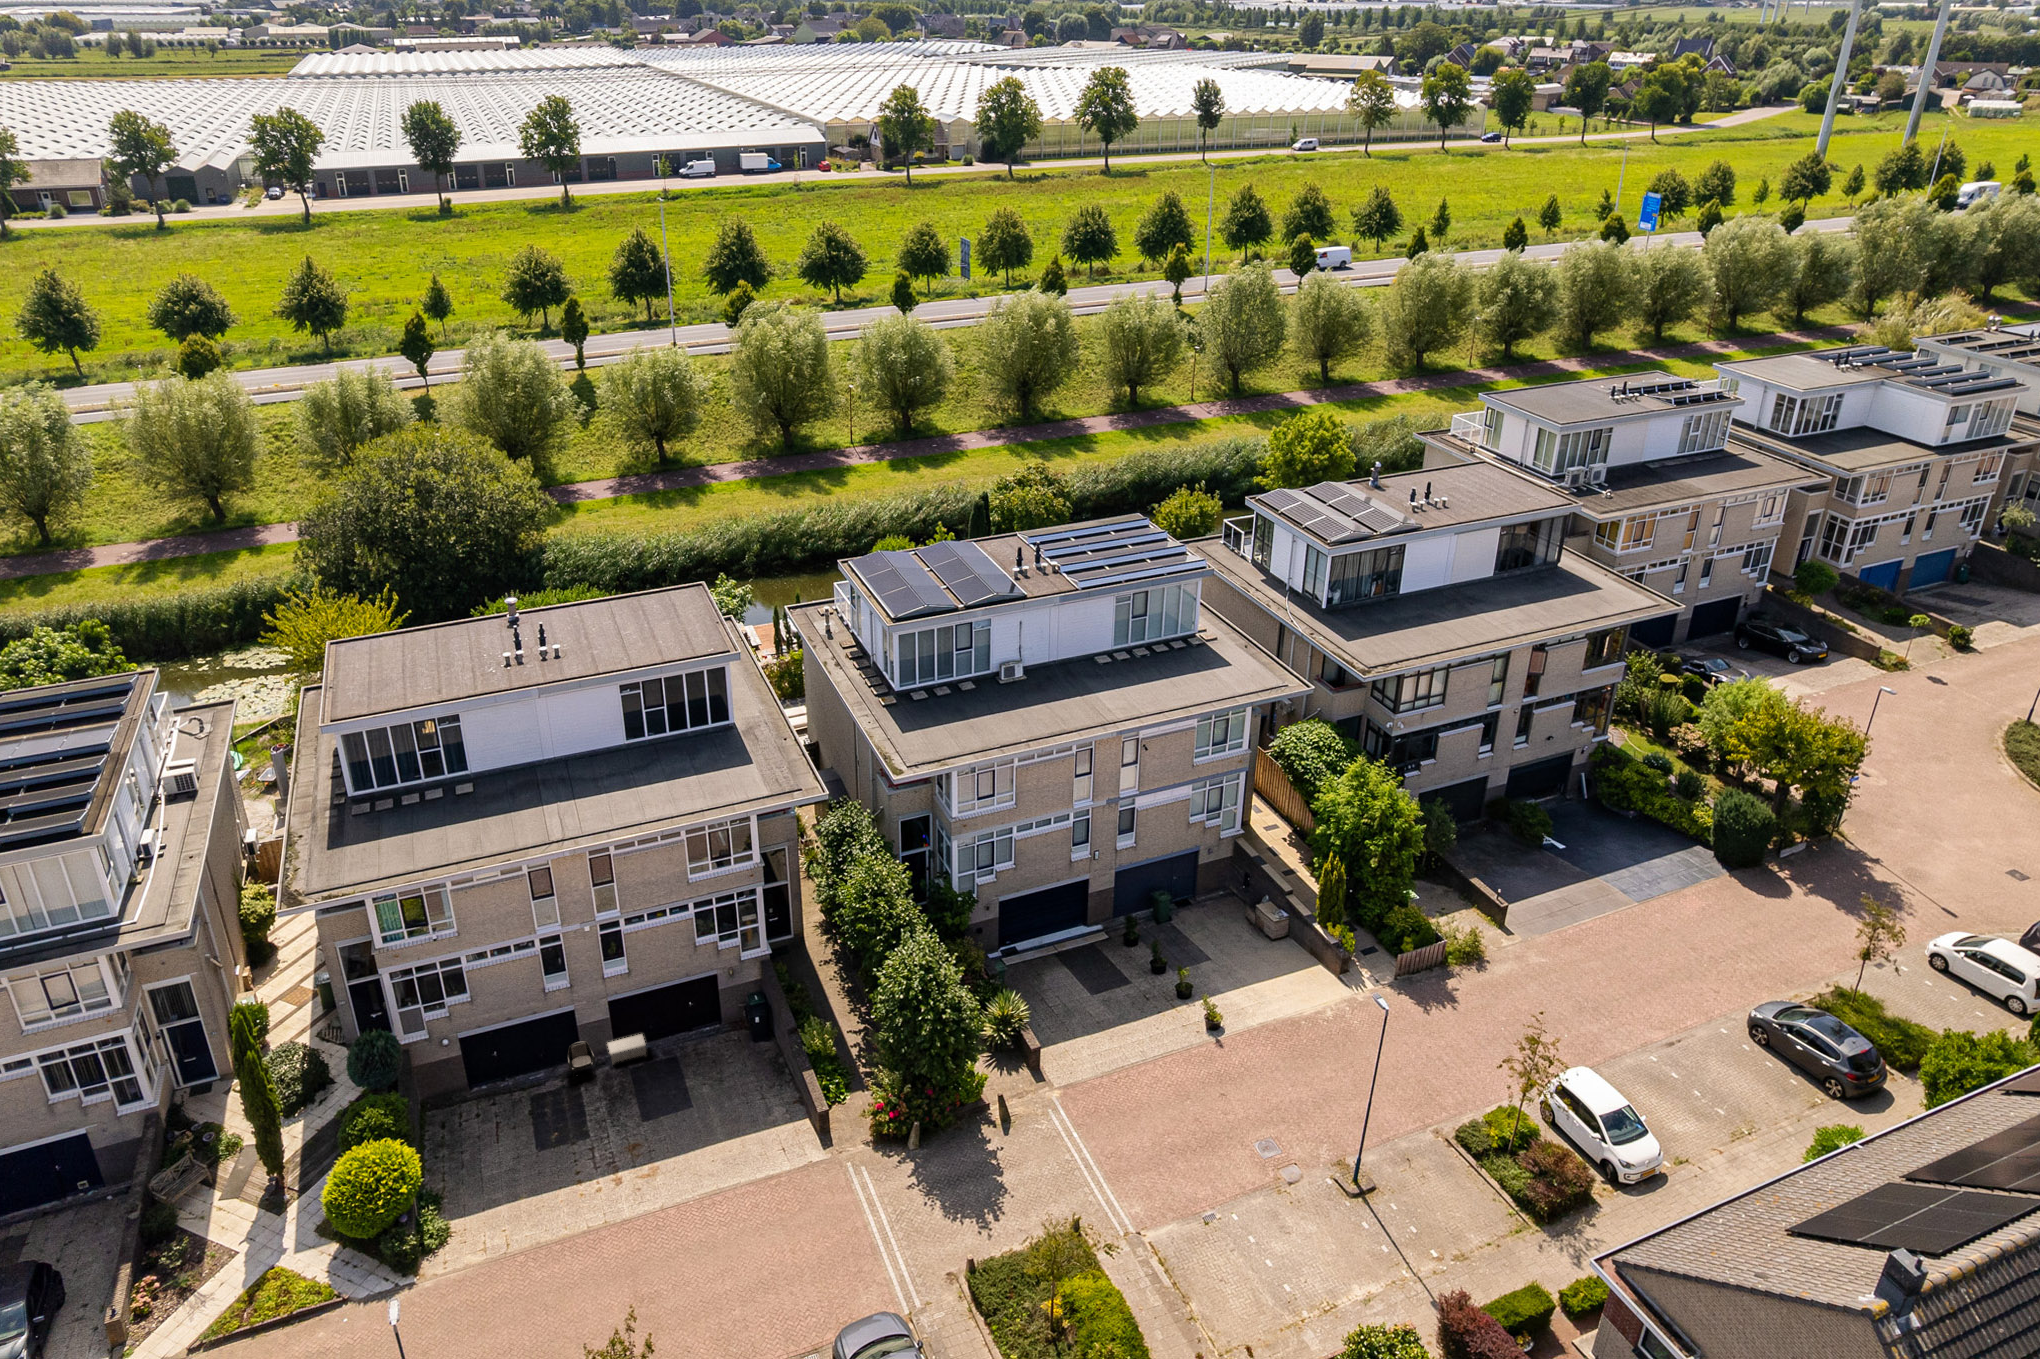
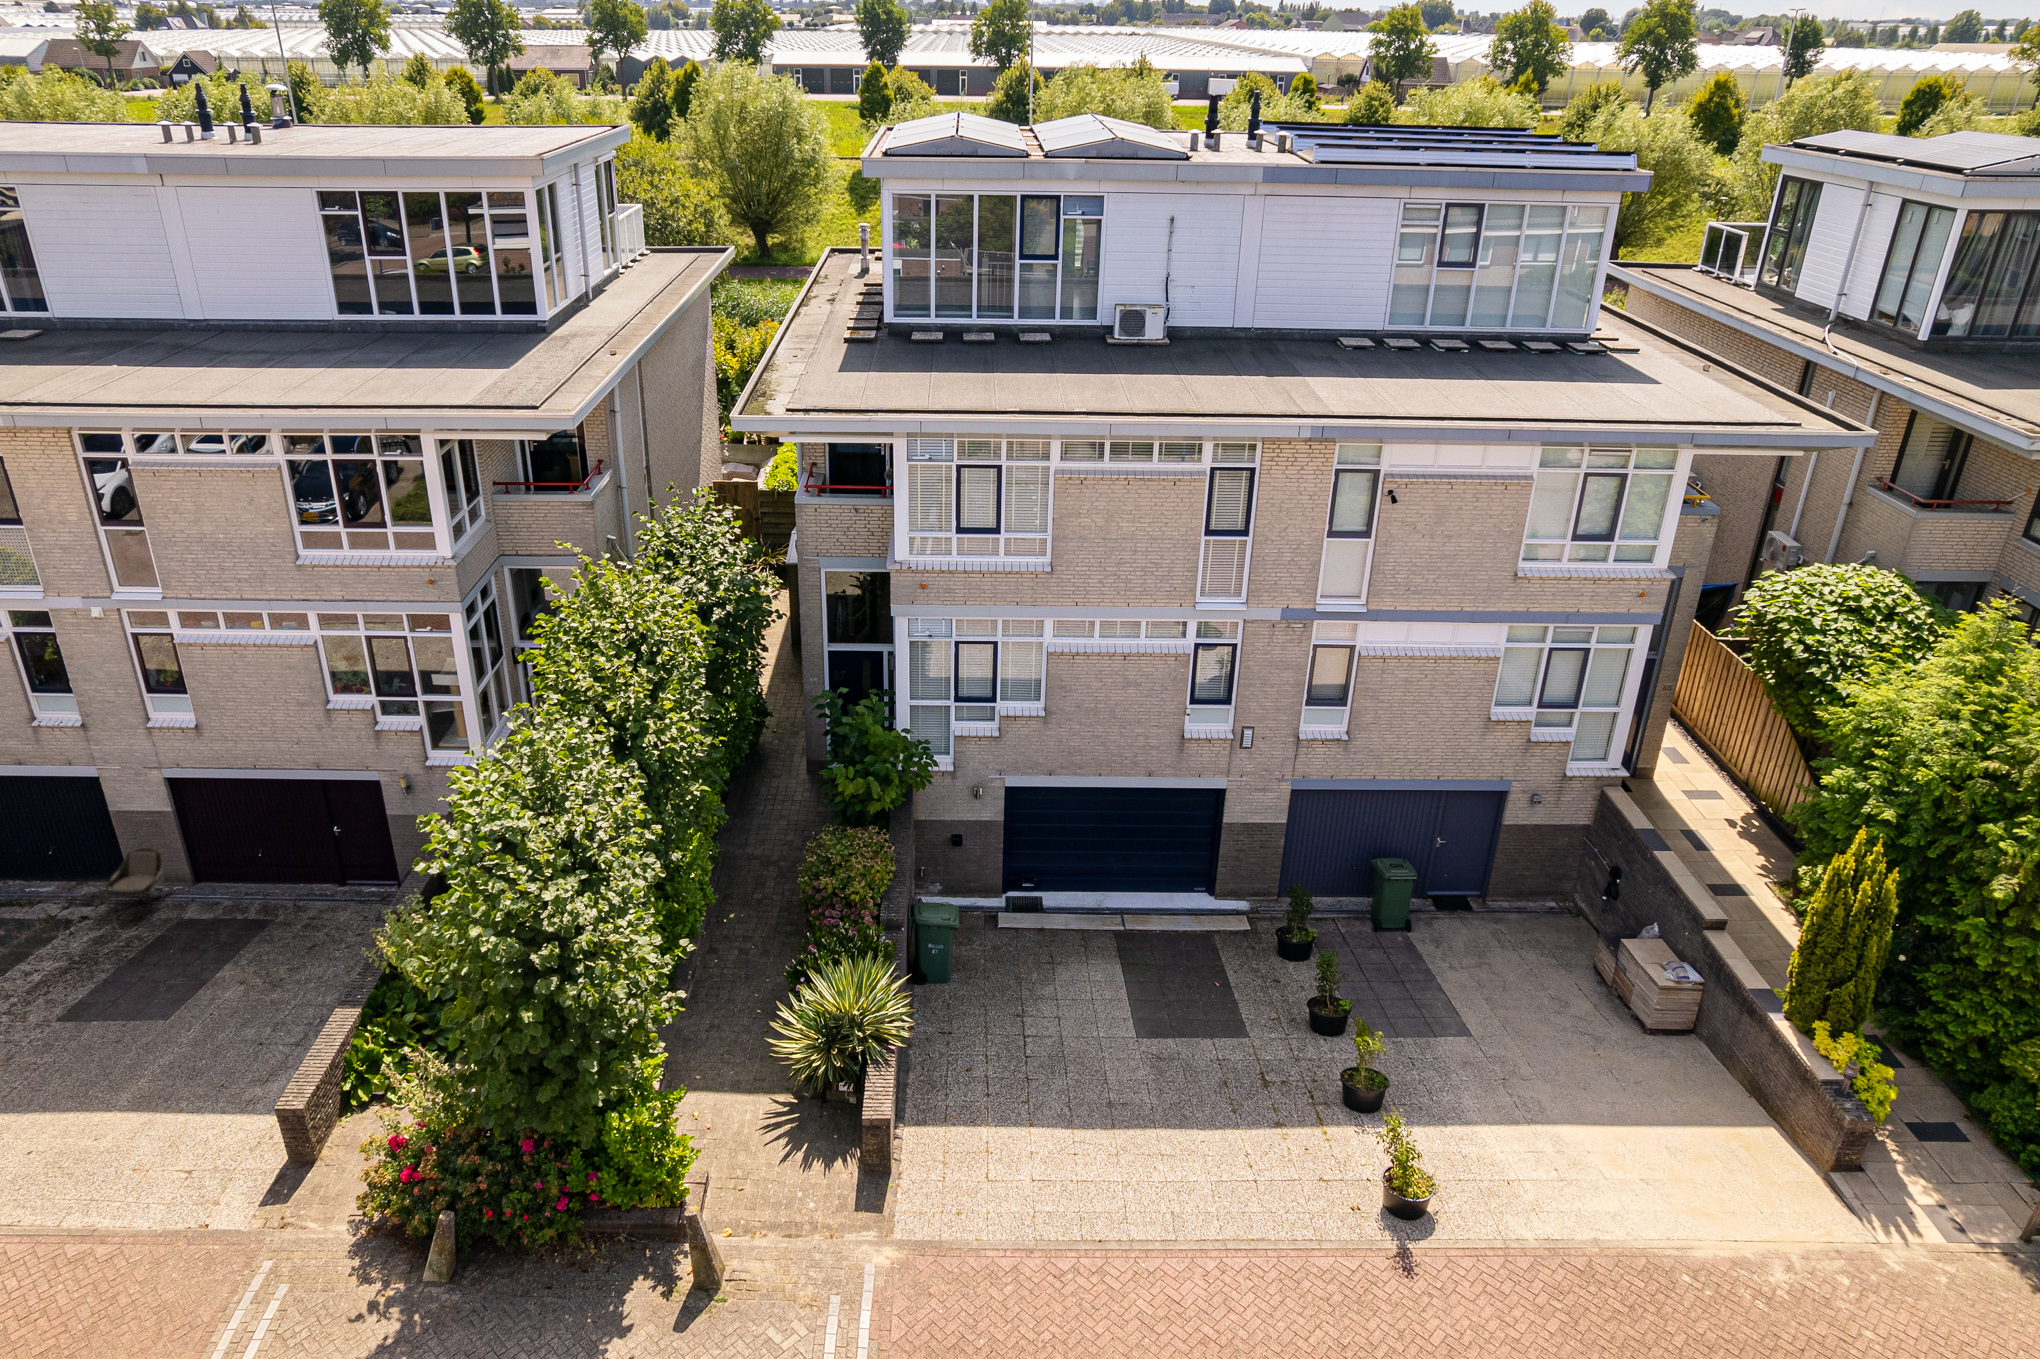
storage bench: present [608,1034,646,1063] -> none [185,865,272,908]

